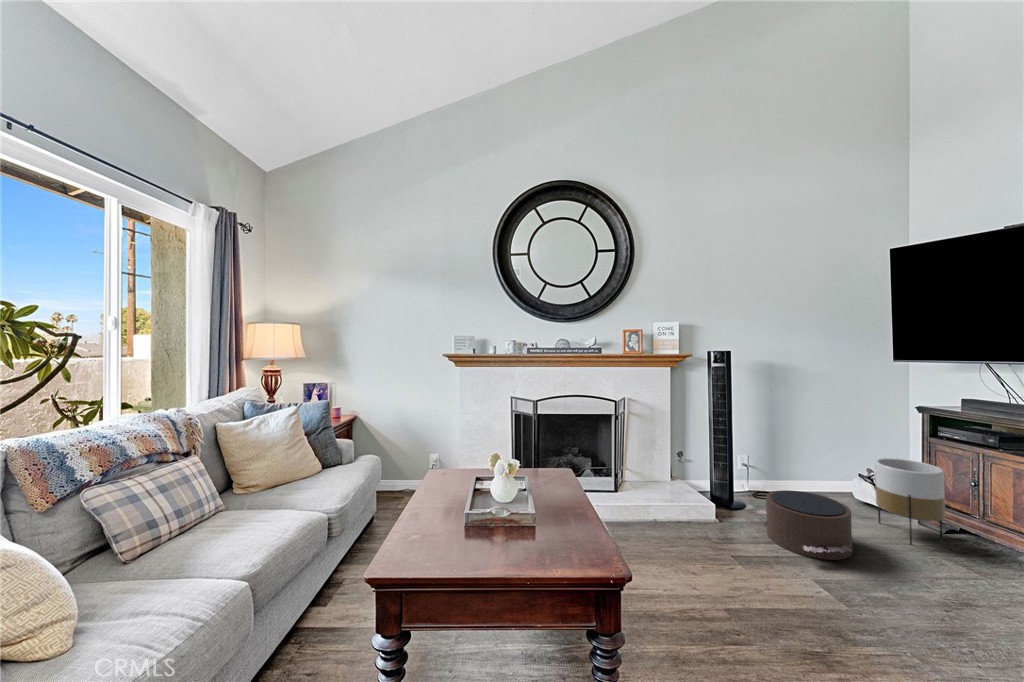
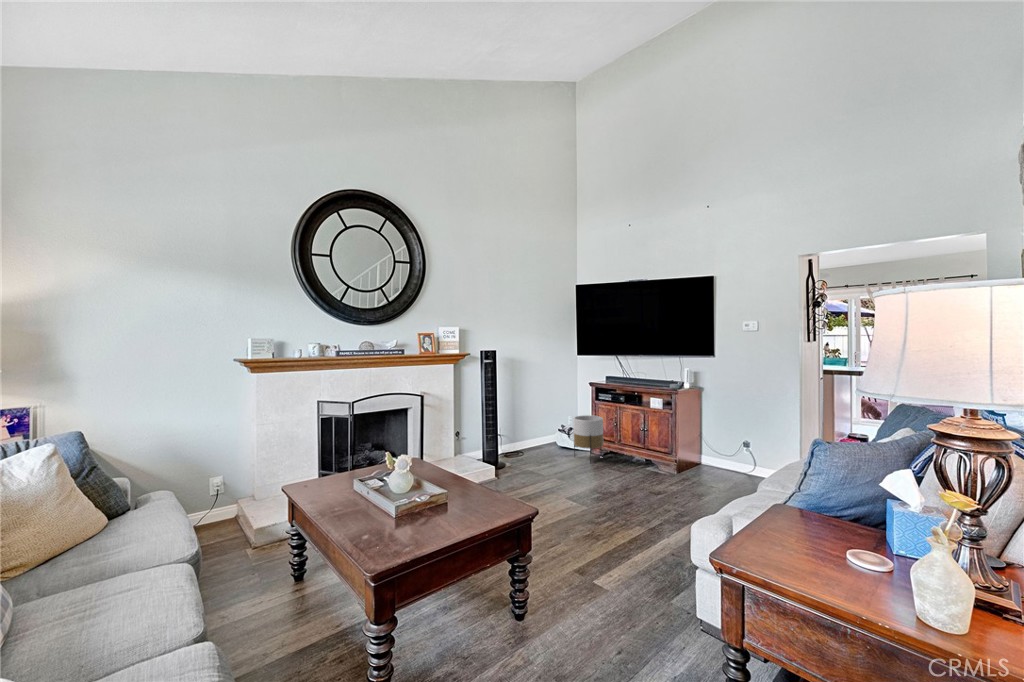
pouf: present [757,490,853,560] -> none [516,445,571,482]

